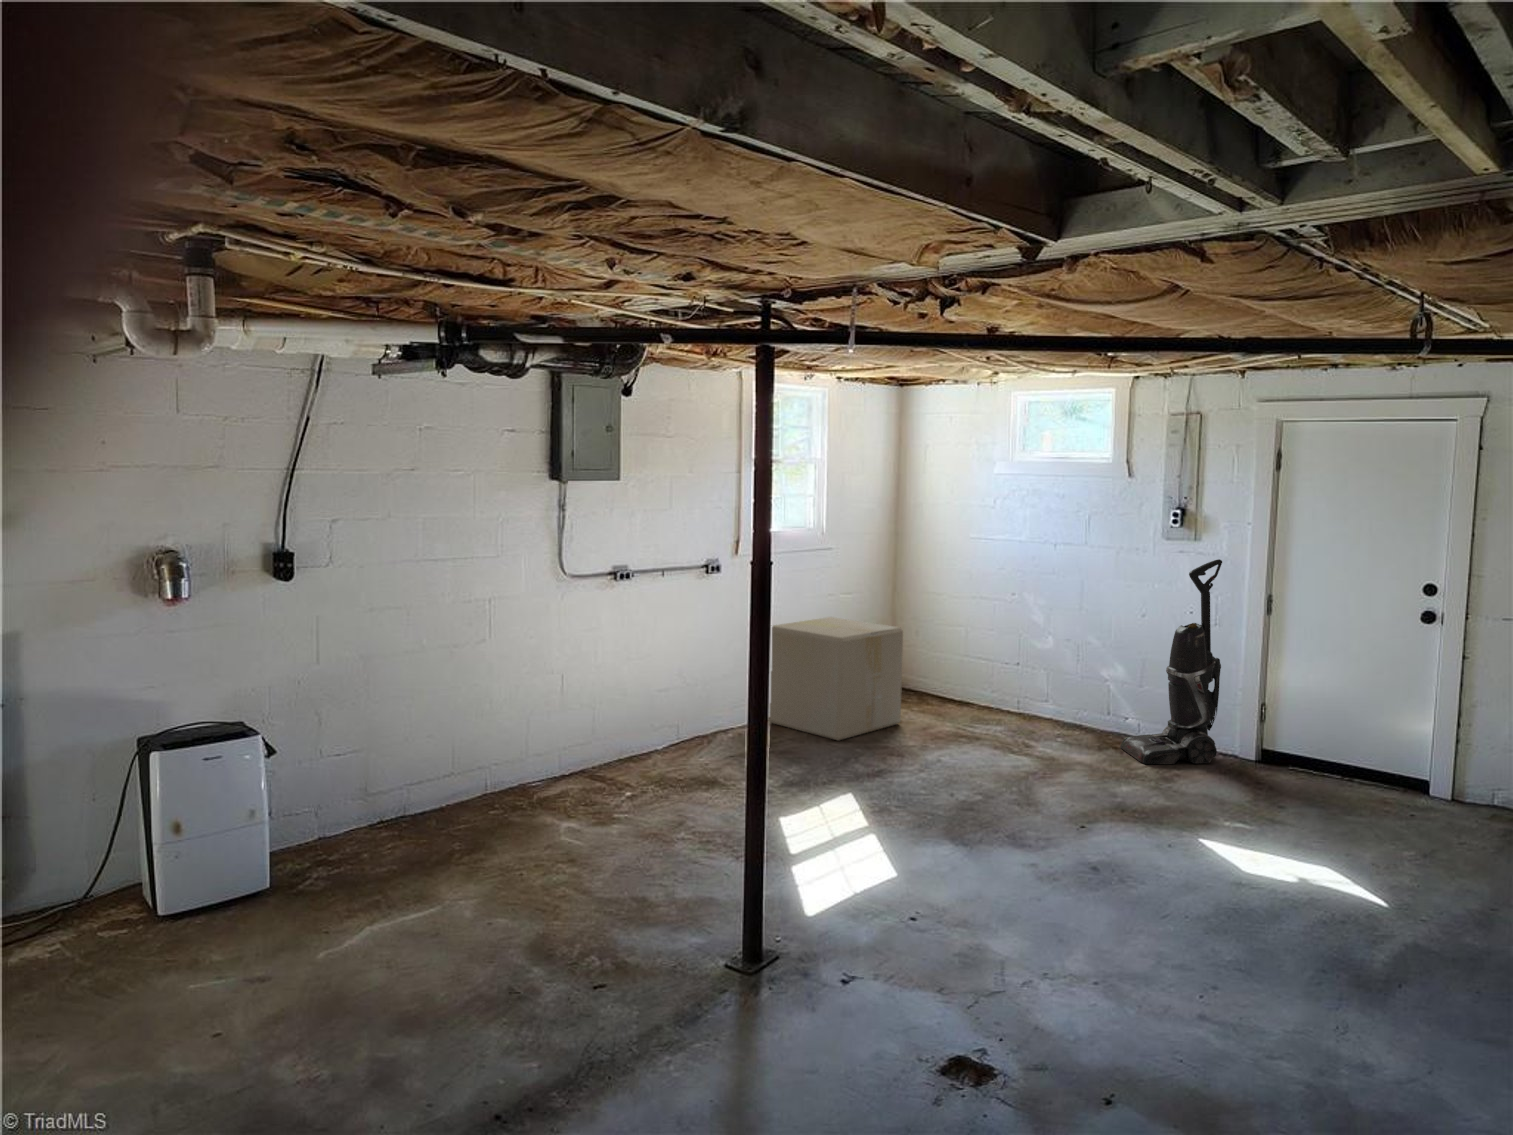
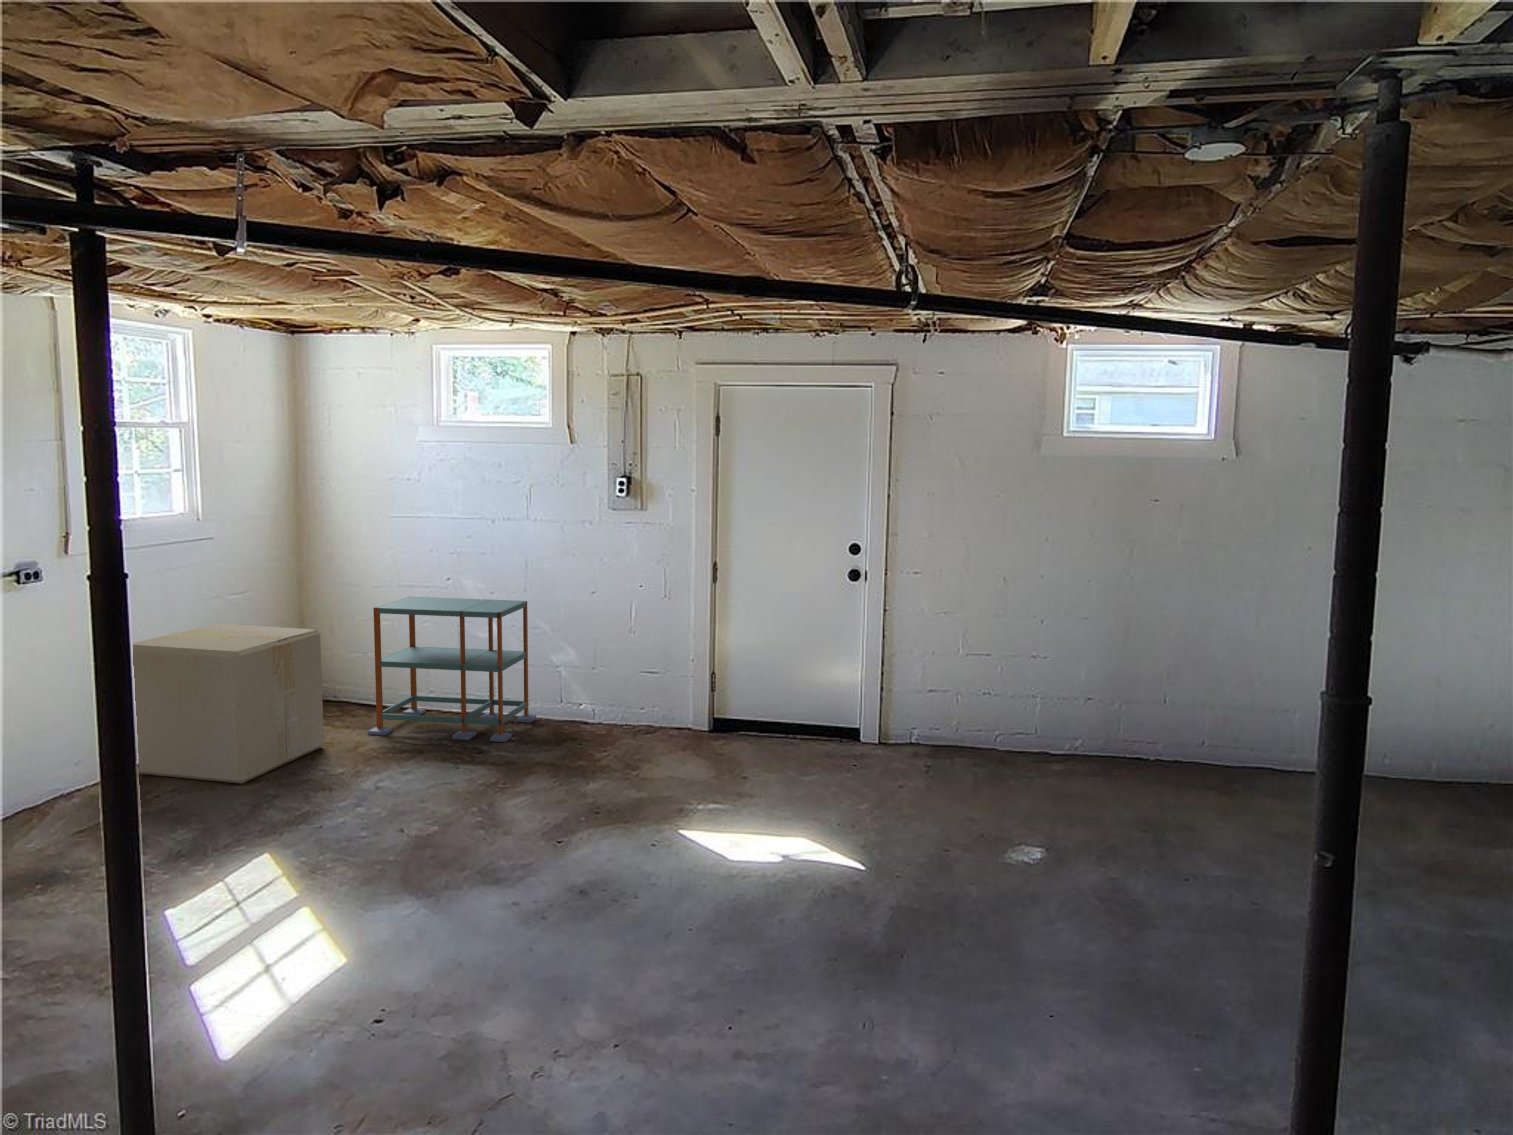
vacuum cleaner: present [1121,559,1222,764] -> none [582,529,677,751]
shelving unit: none [936,608,1082,742] -> present [368,597,536,742]

